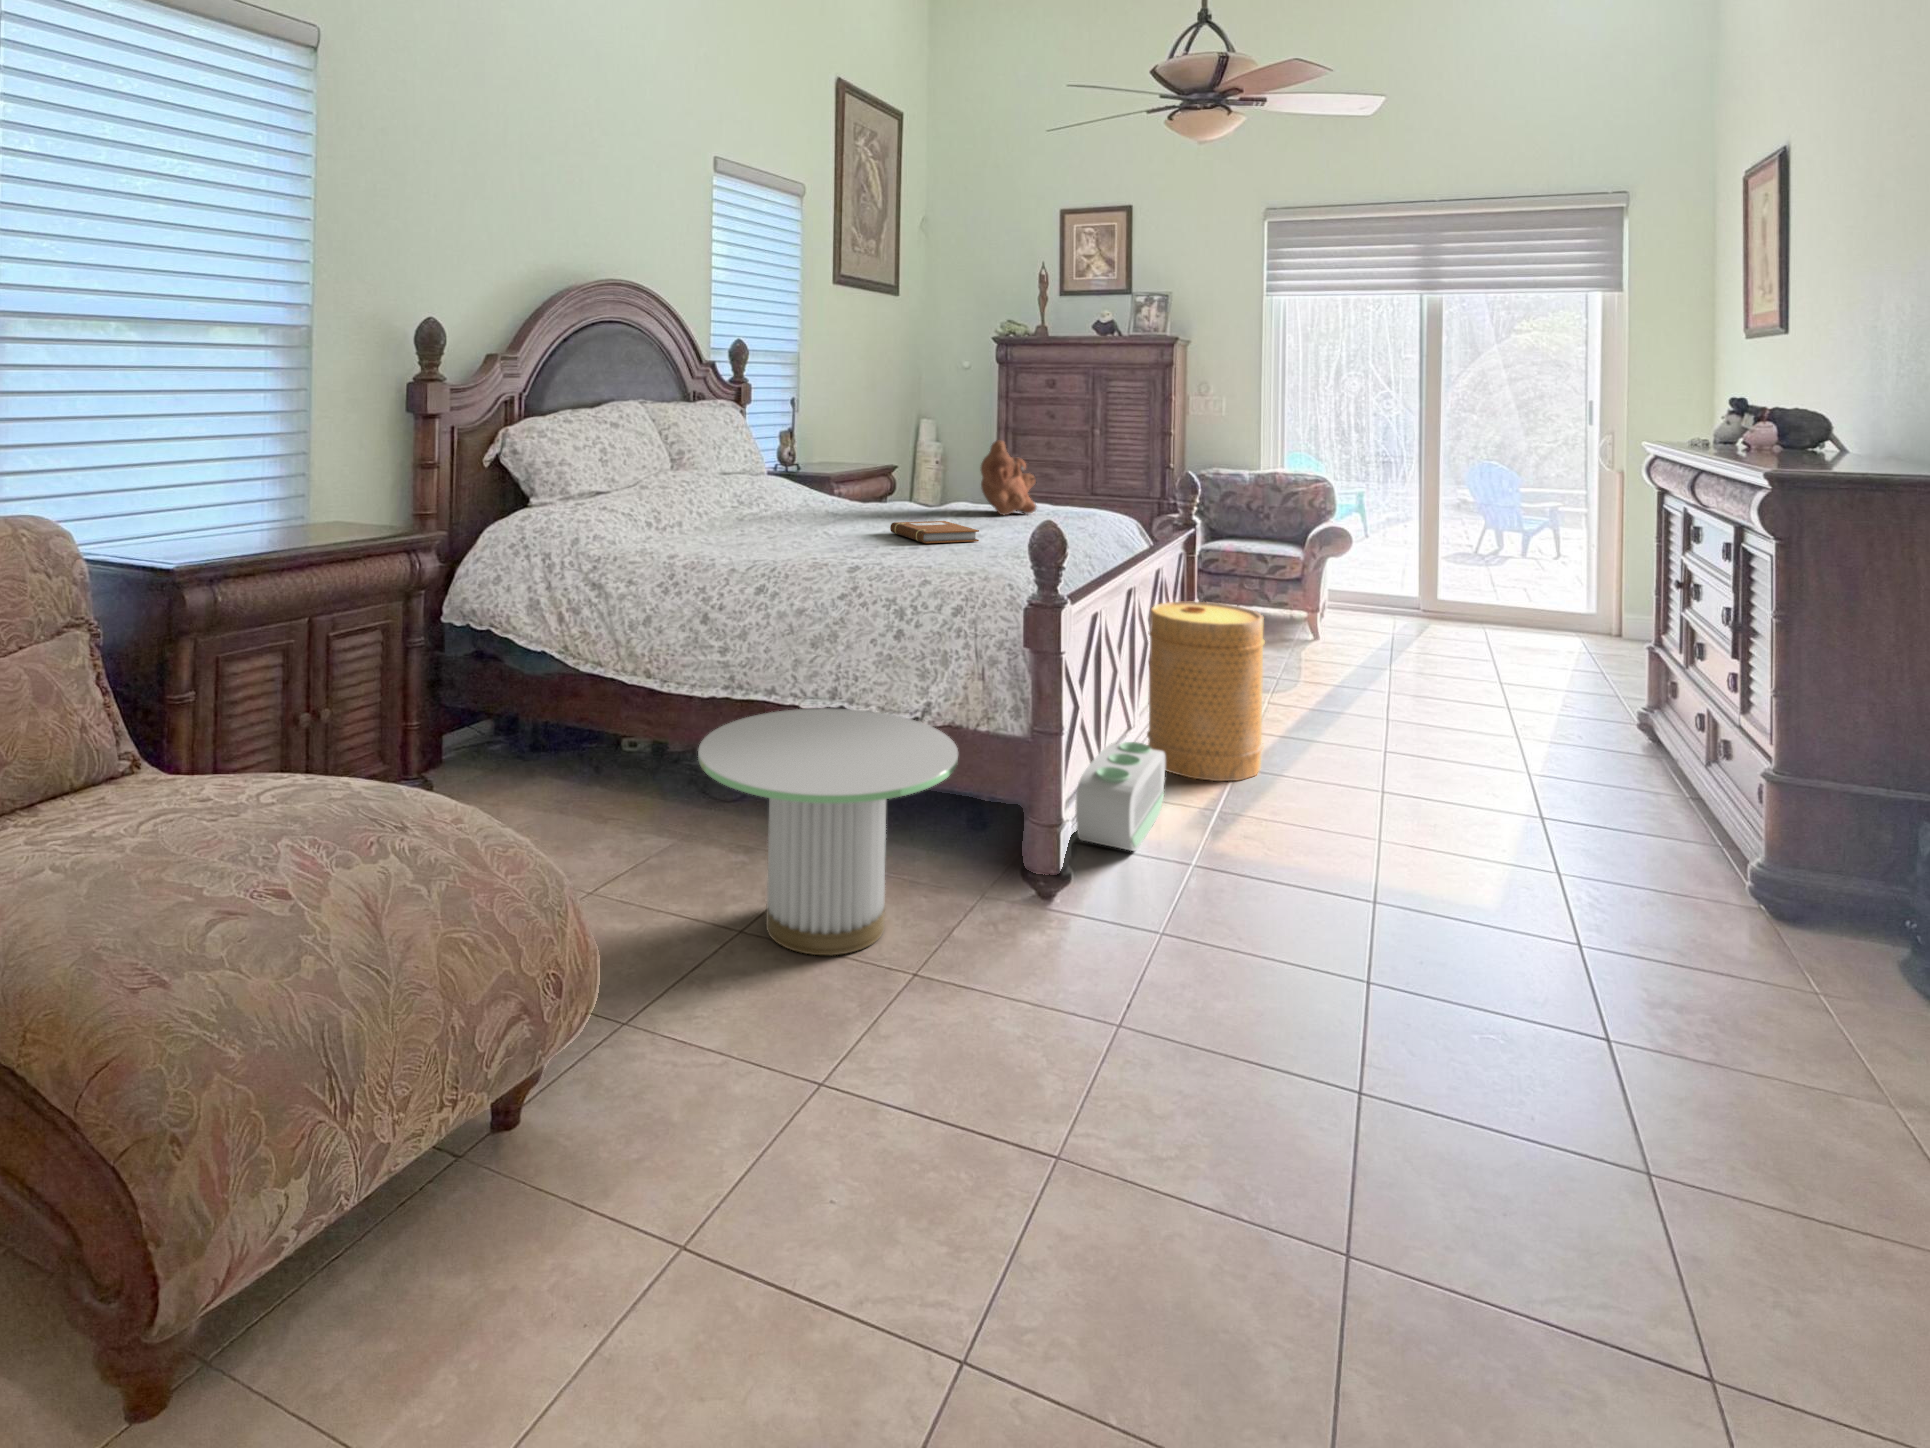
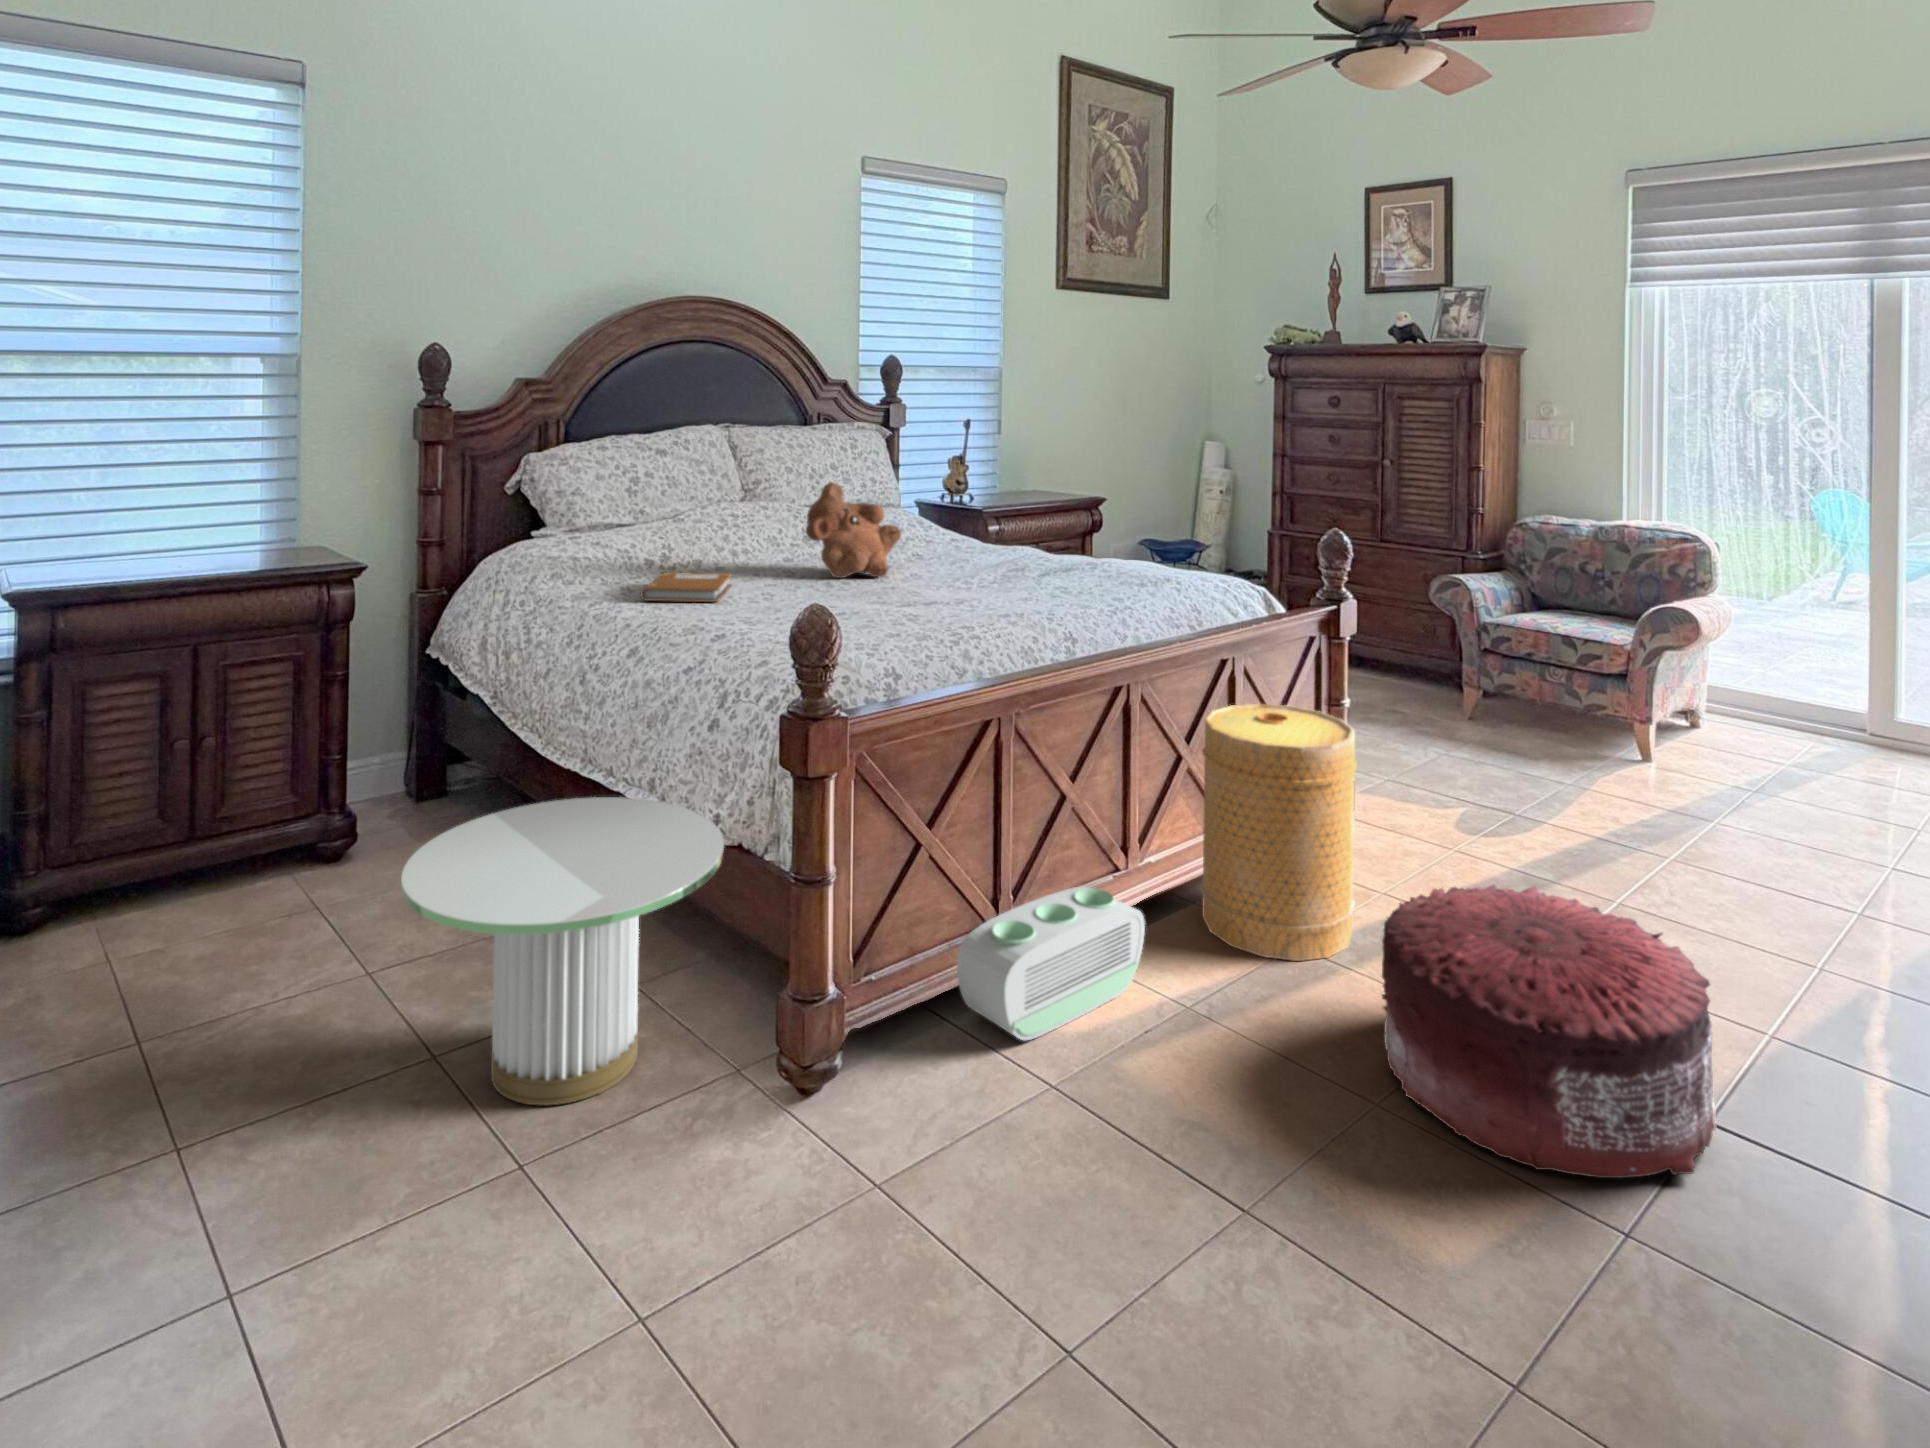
teddy bear: present [980,440,1036,515] -> present [806,483,901,578]
notebook: present [890,521,979,543] -> present [641,572,731,602]
pouf: none [1338,698,1561,861] -> present [1382,885,1716,1178]

